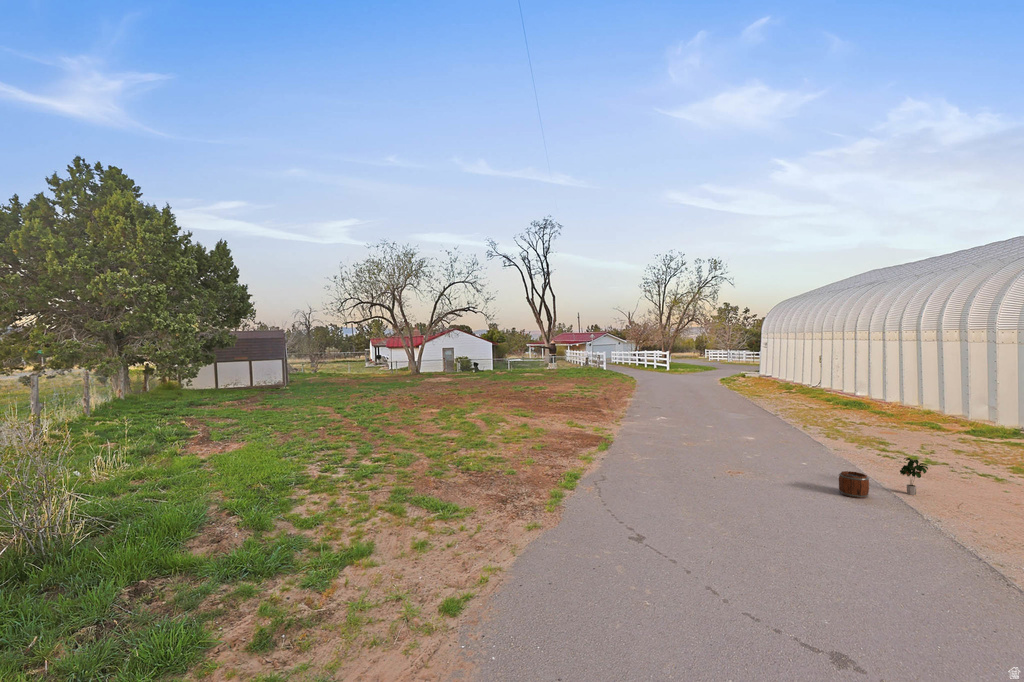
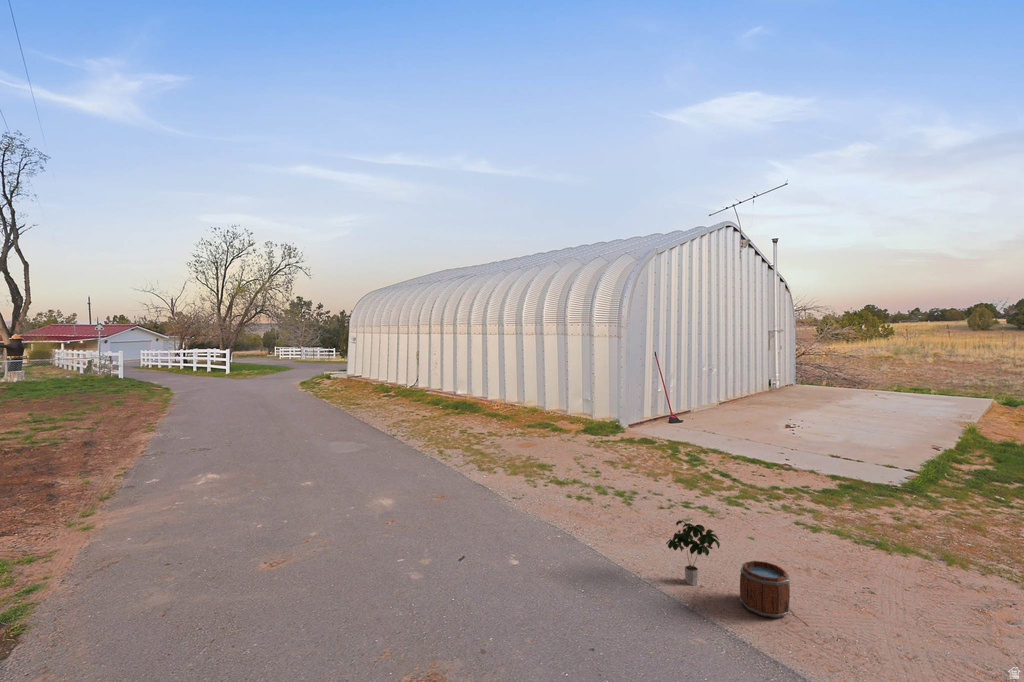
bucket: present [839,471,869,498] -> present [740,561,790,618]

